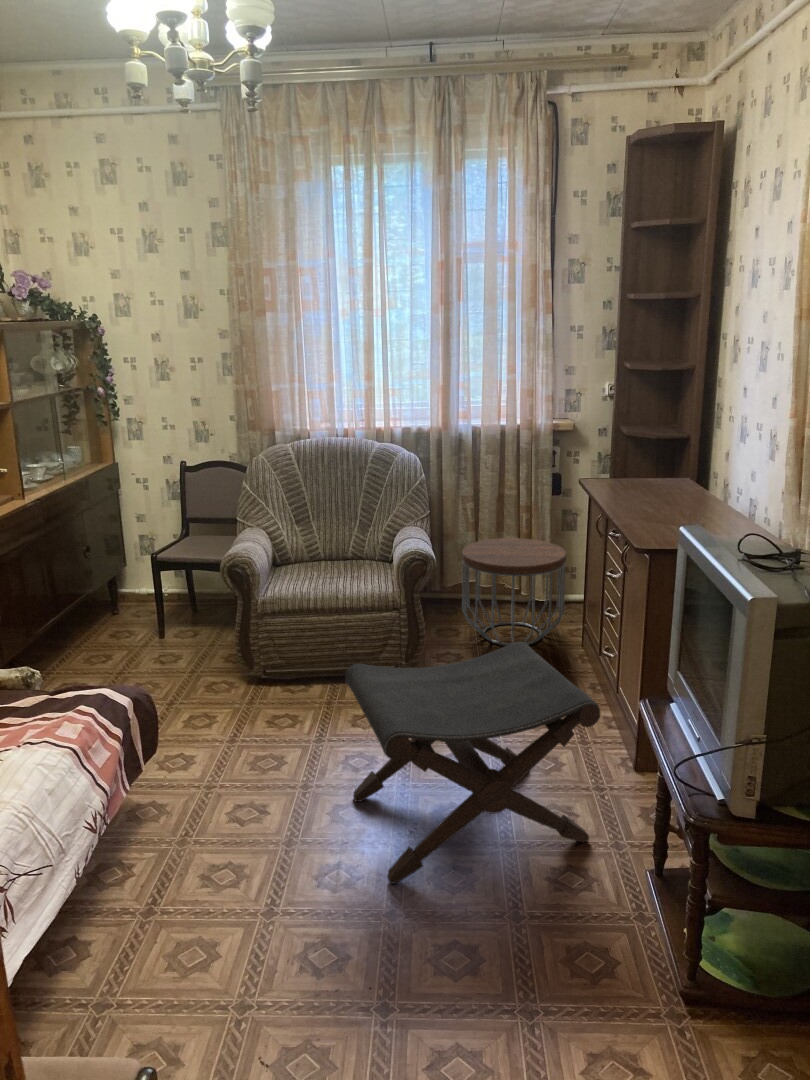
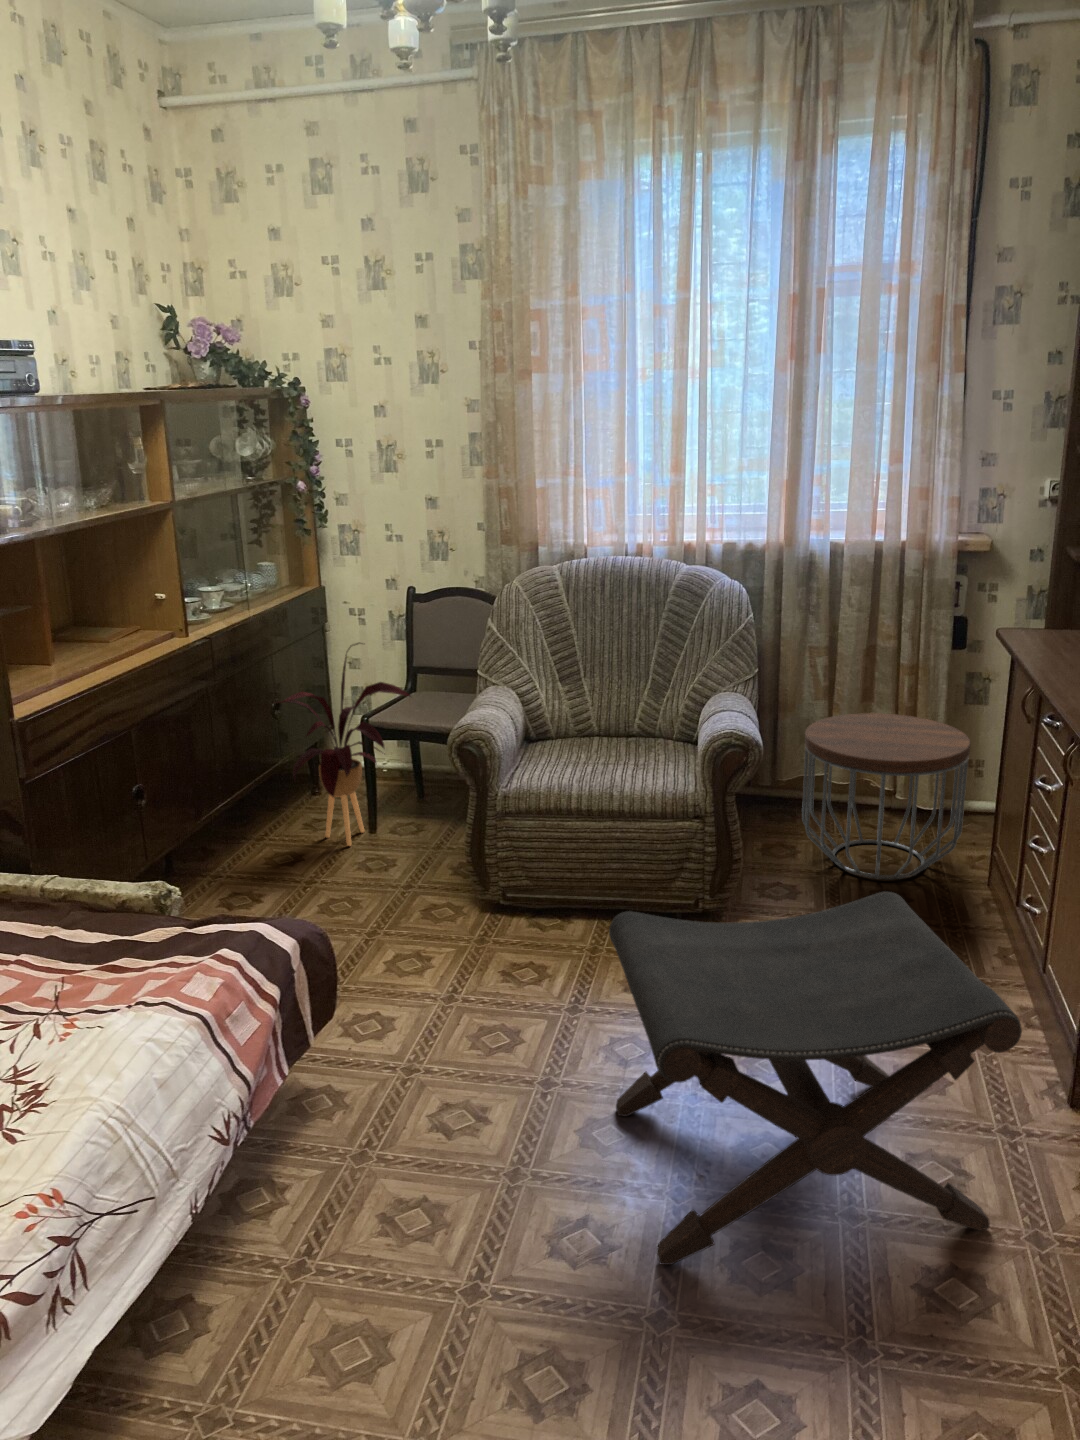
house plant: none [84,501,191,648] -> present [279,643,410,846]

